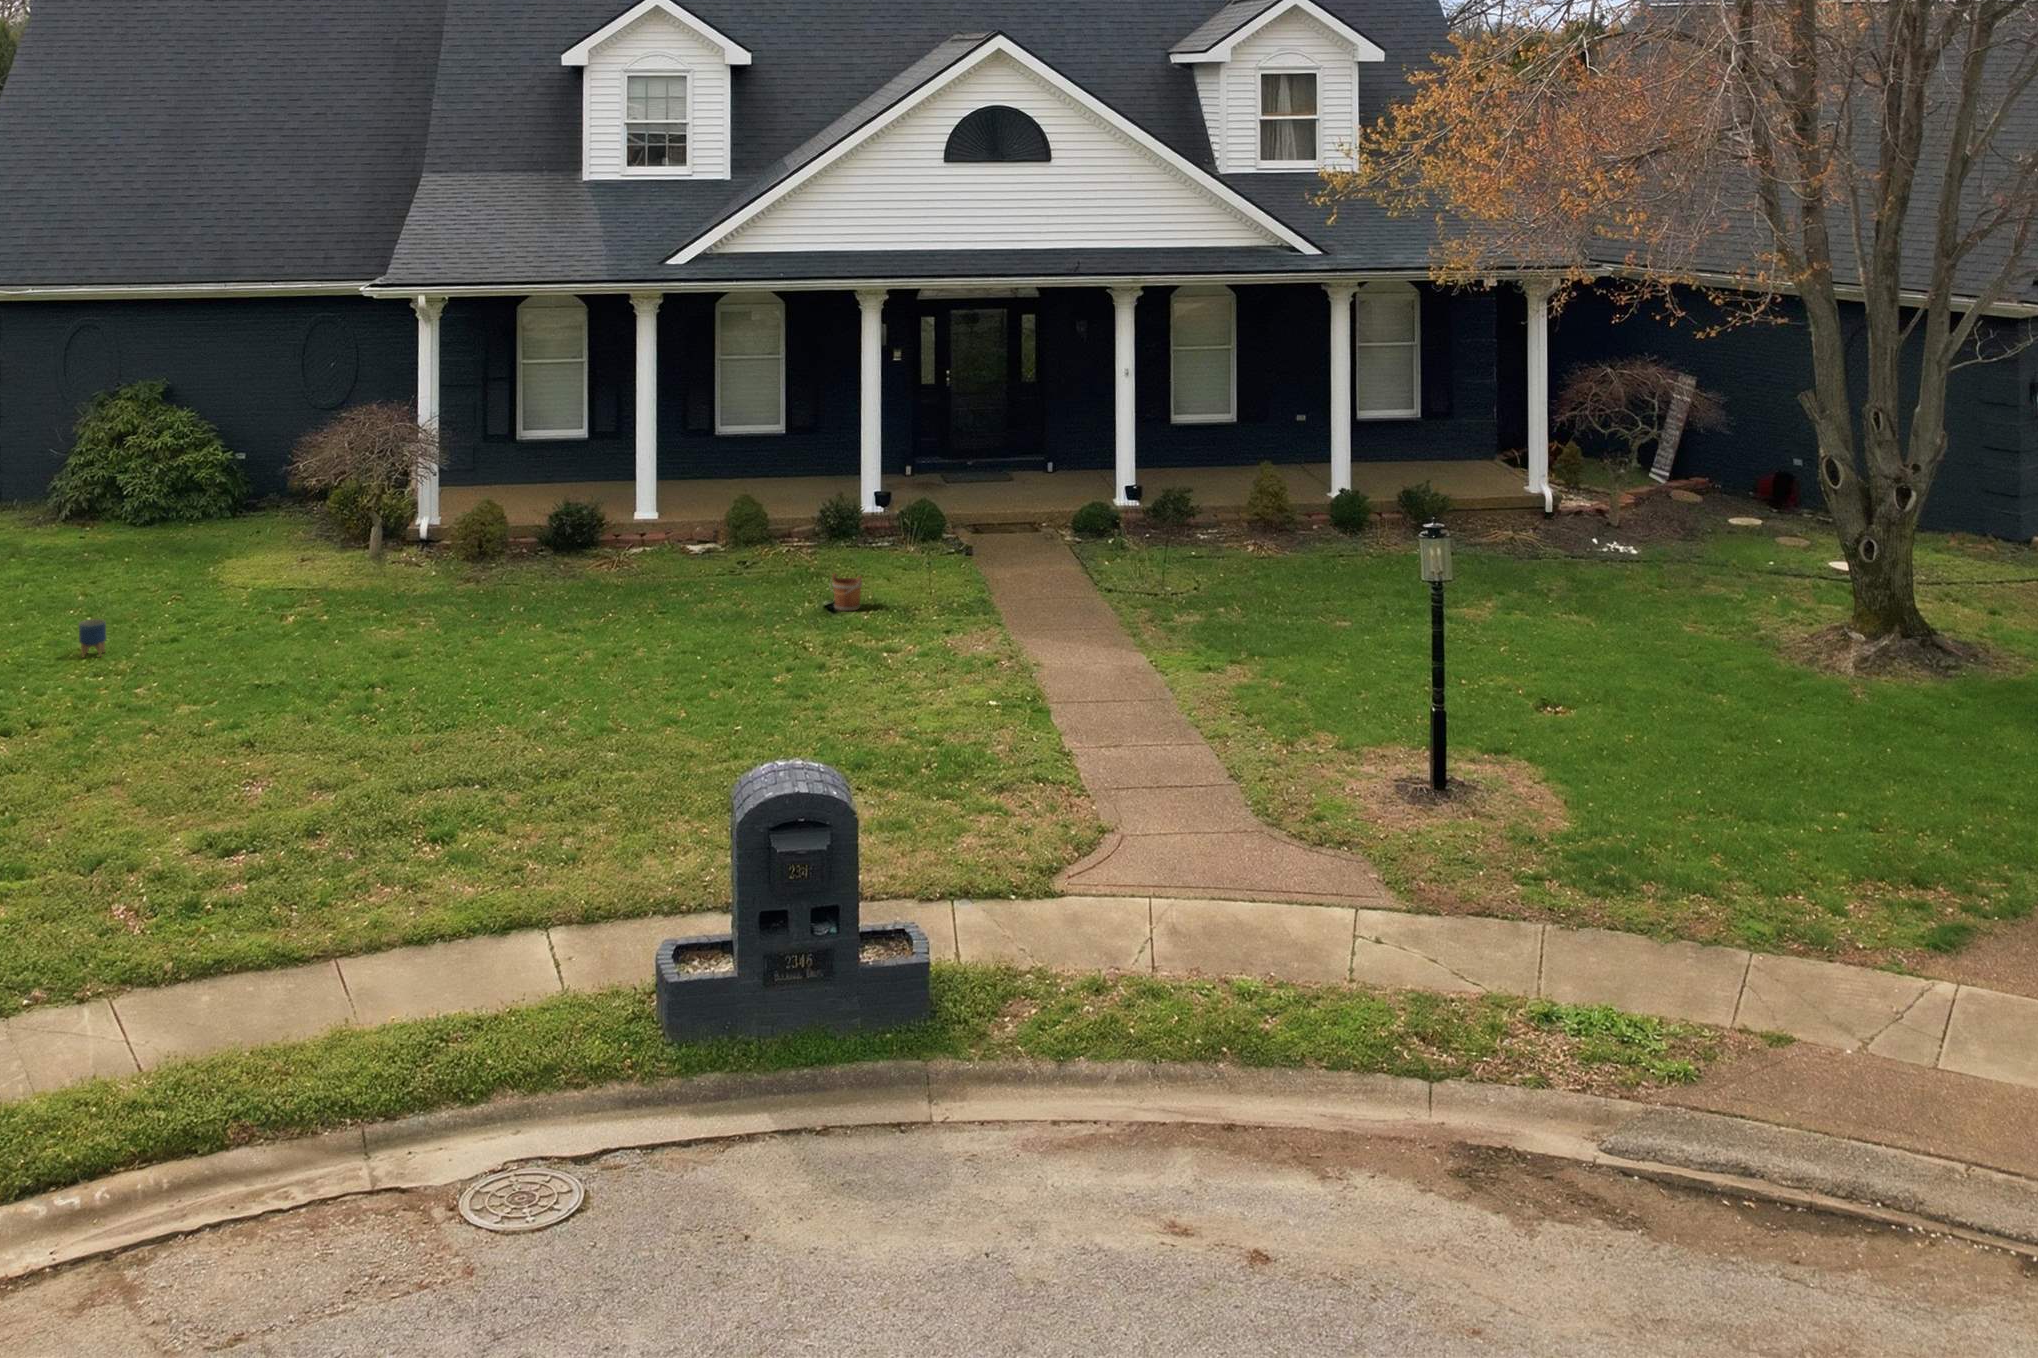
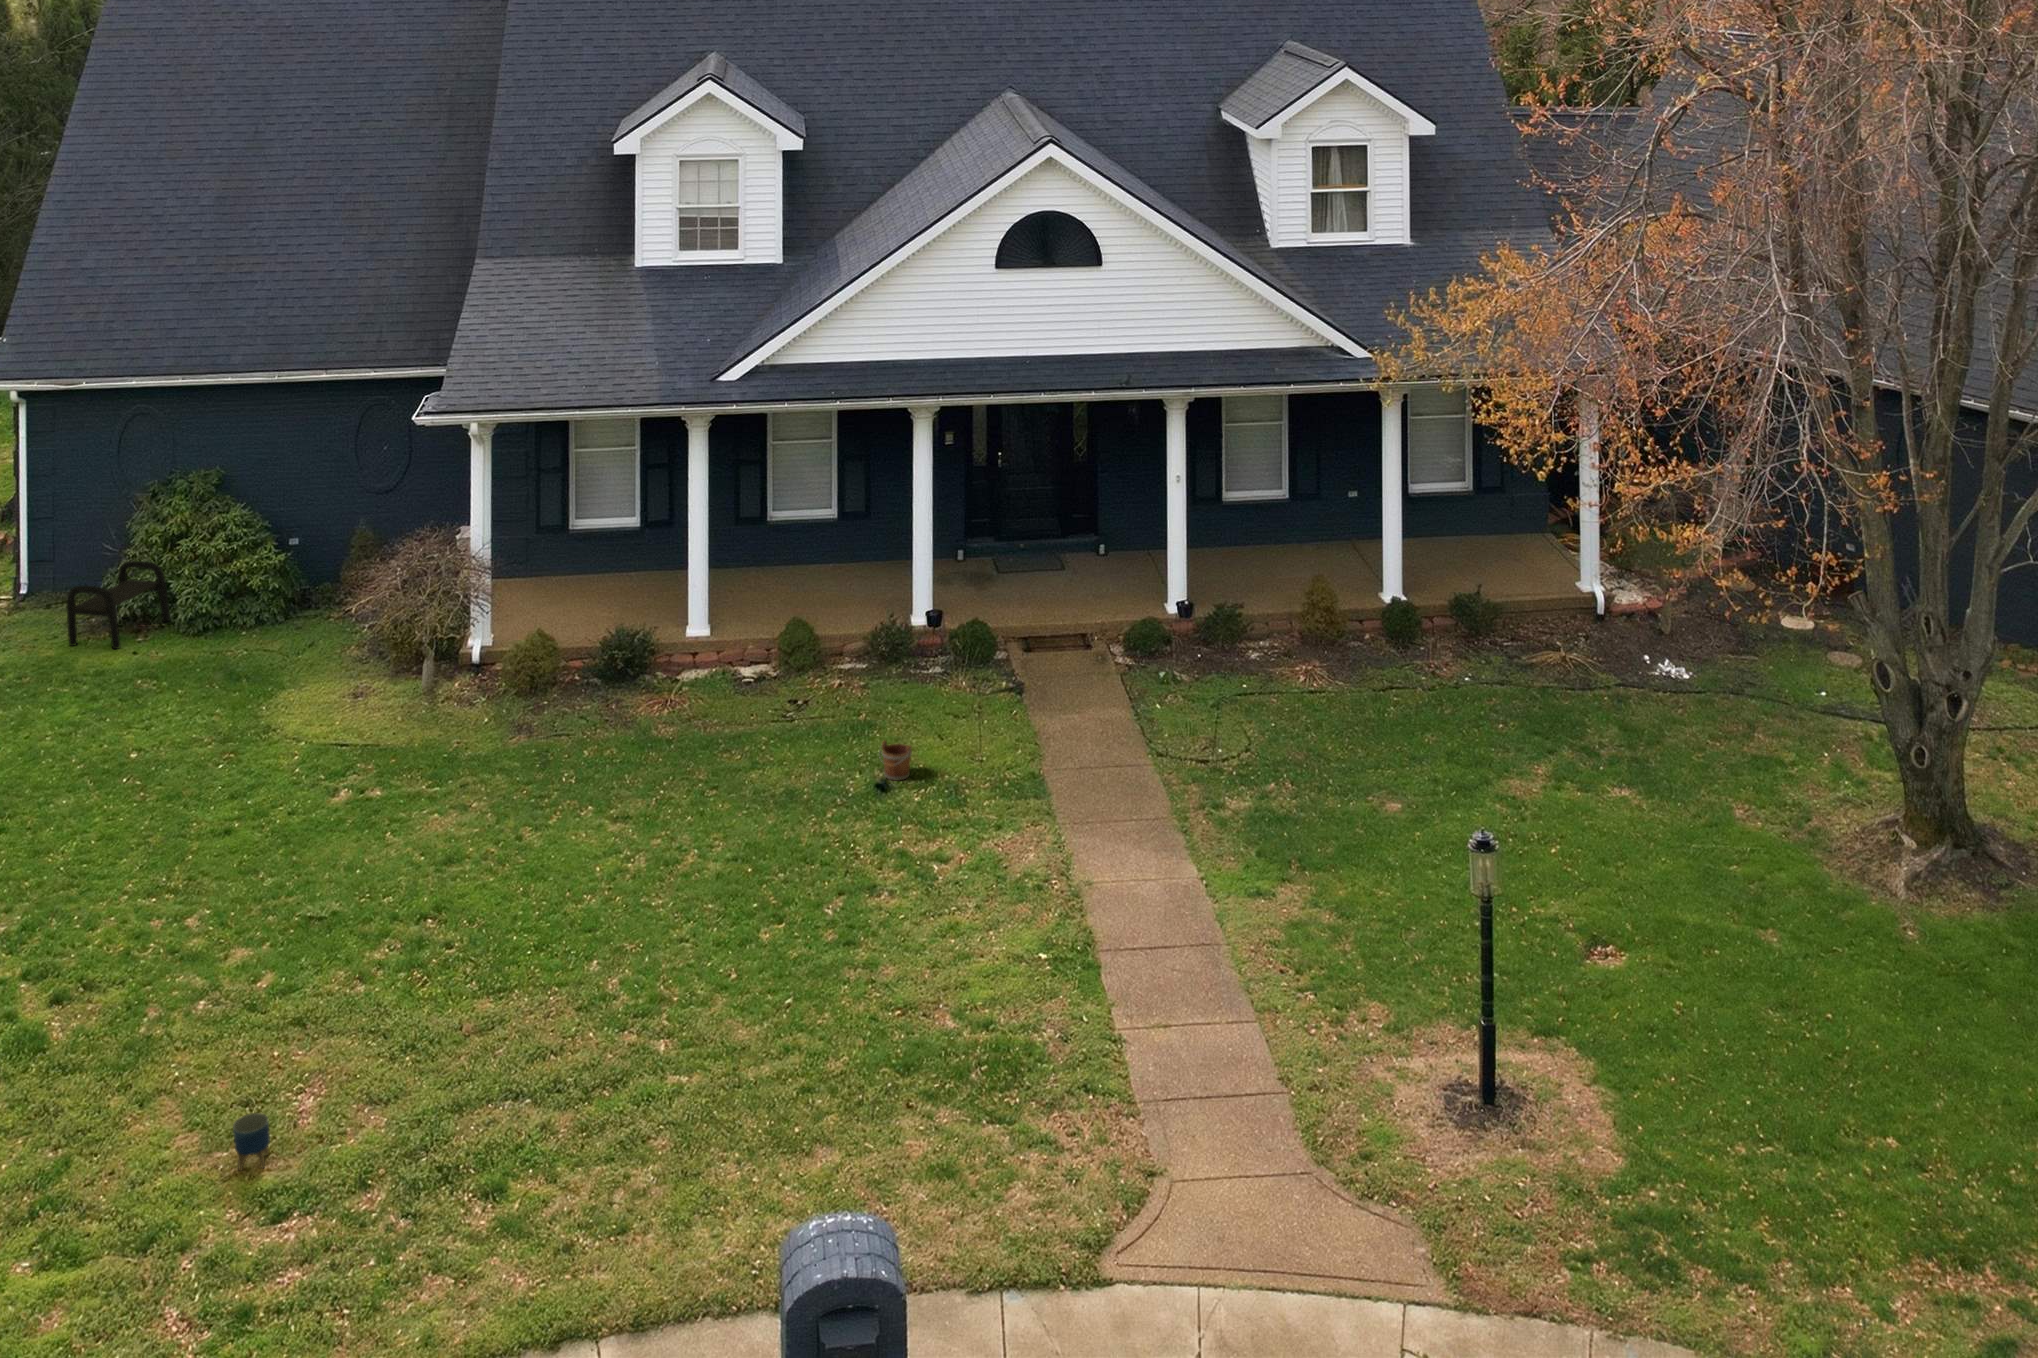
bench: none [10,455,112,533] -> present [67,561,170,649]
planter: present [79,619,106,658] -> present [233,1113,270,1171]

